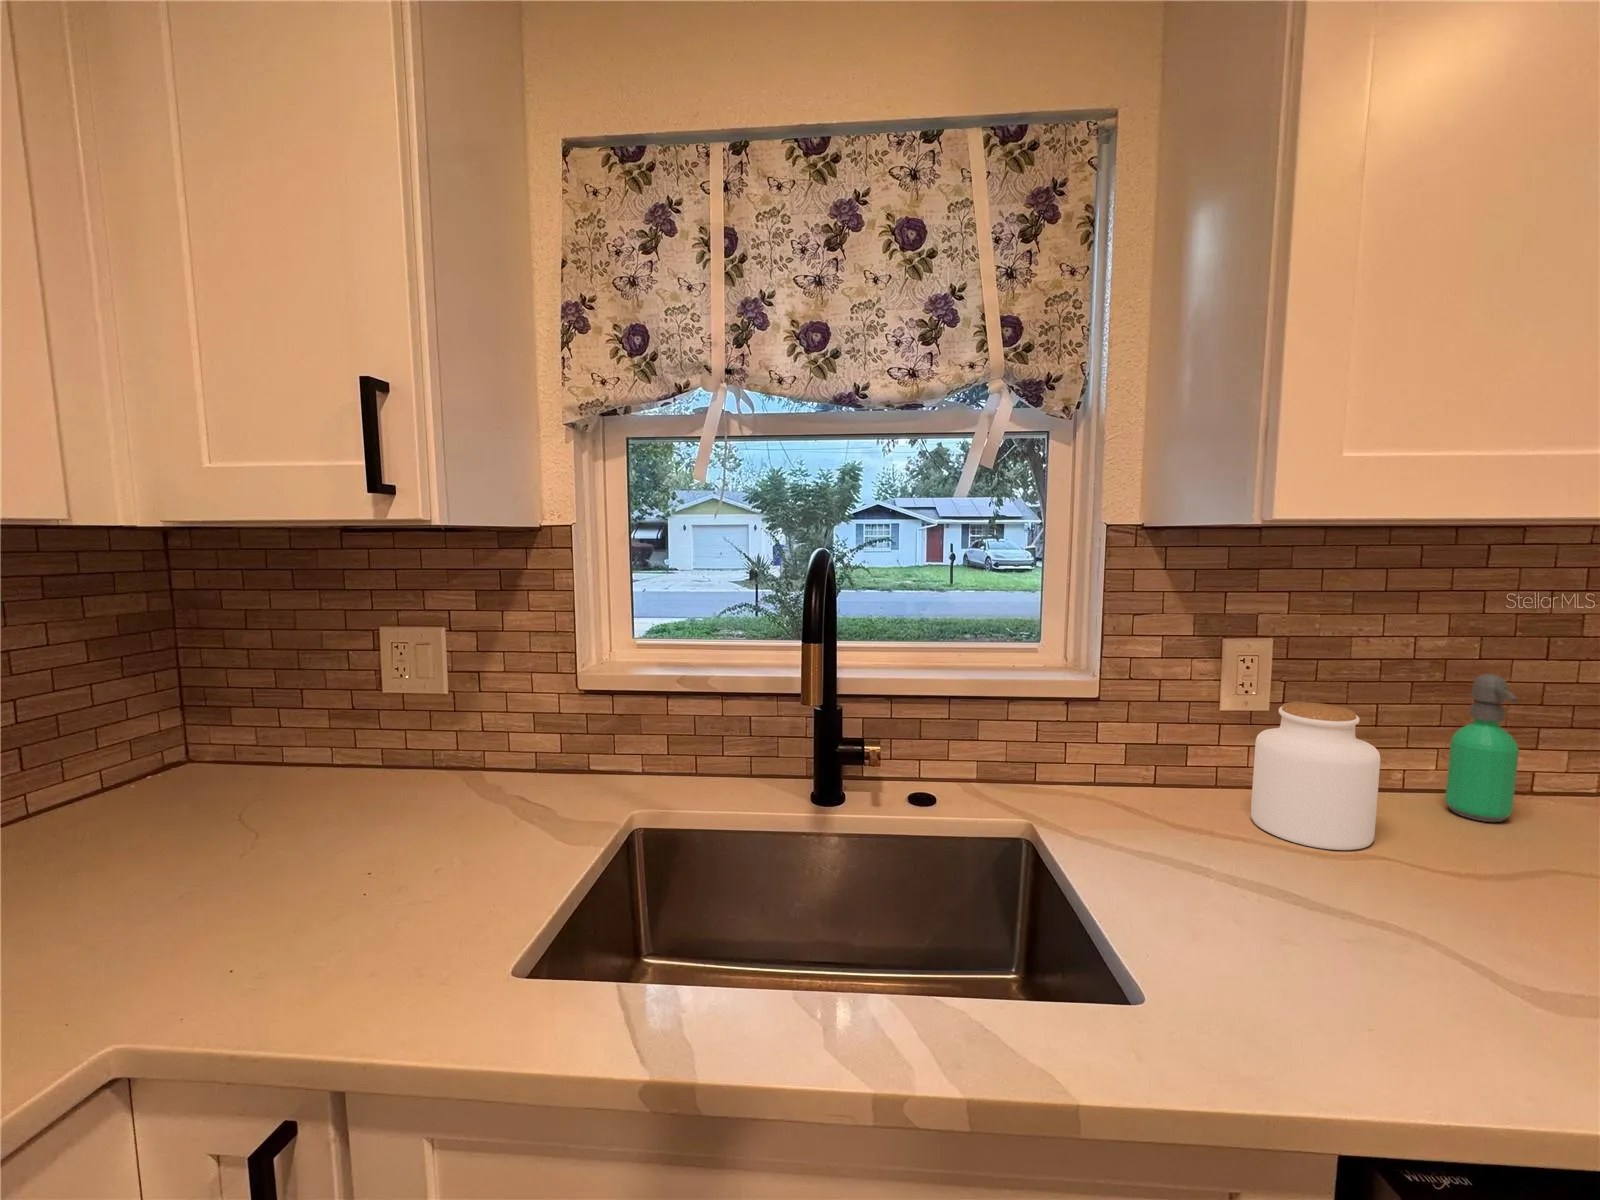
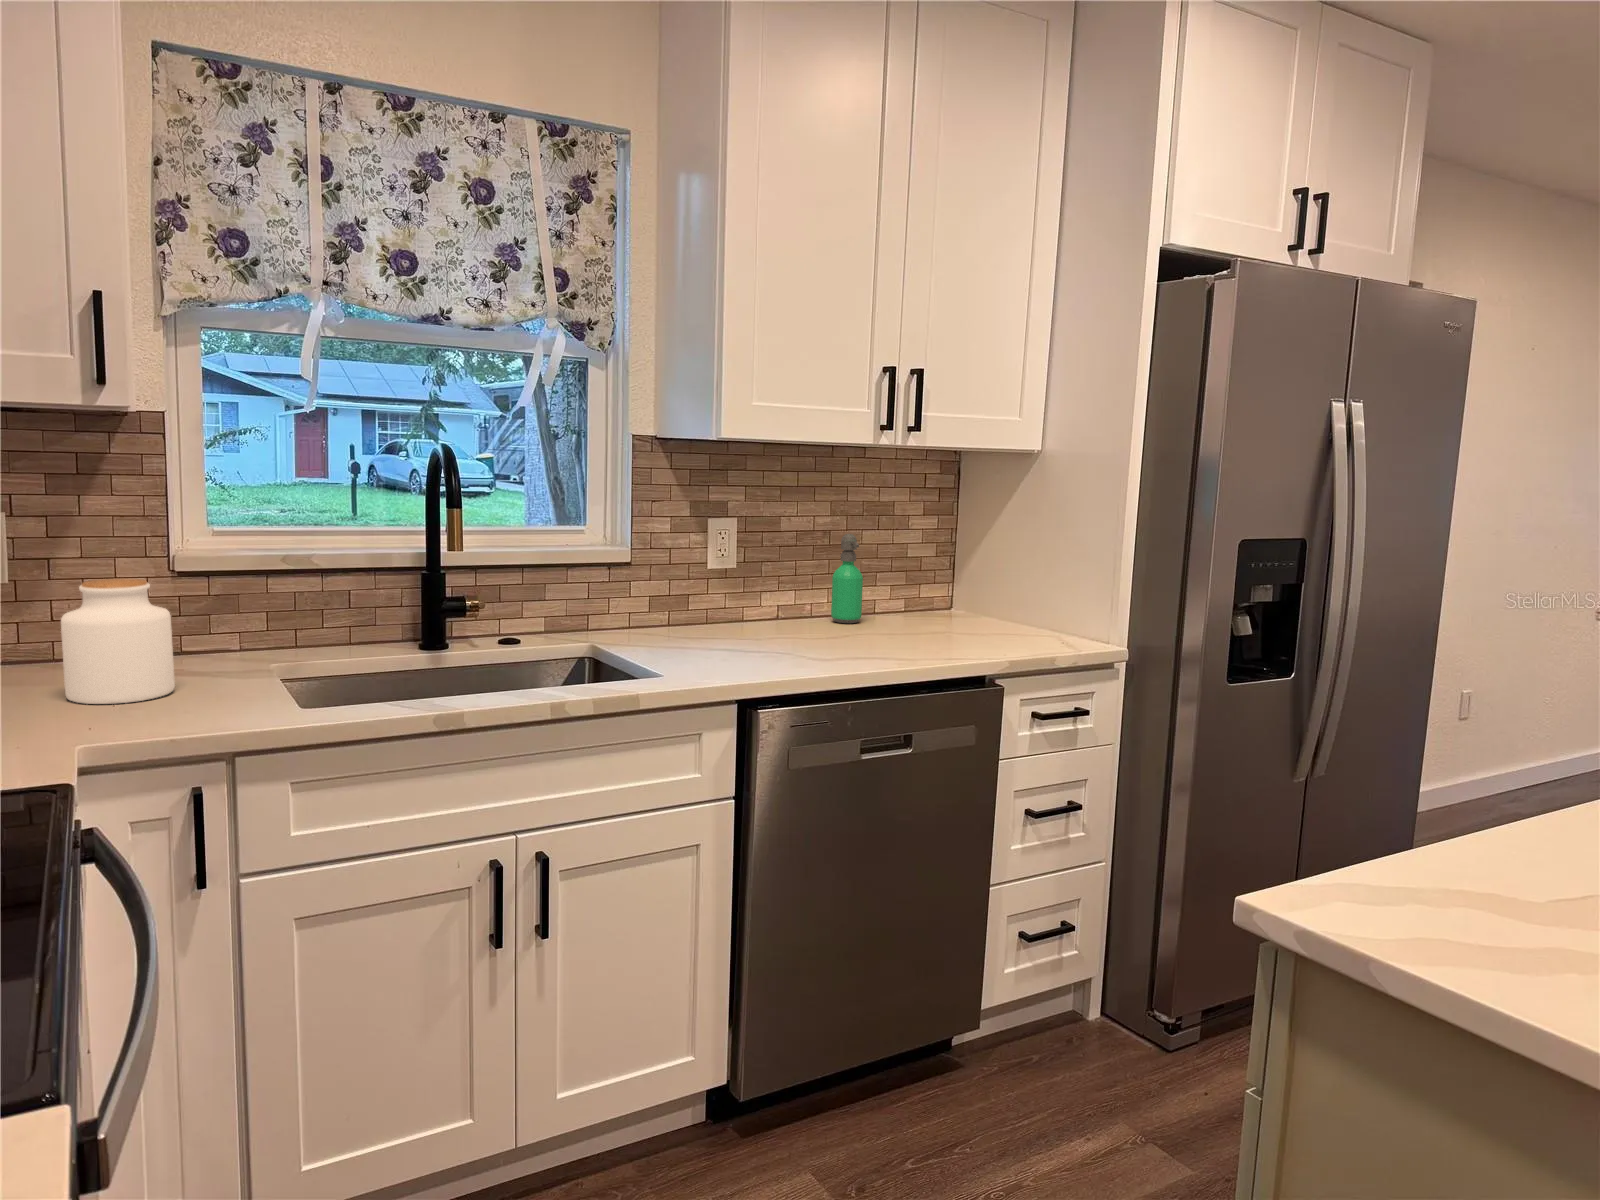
jar: present [1251,702,1381,850] -> present [61,579,175,704]

